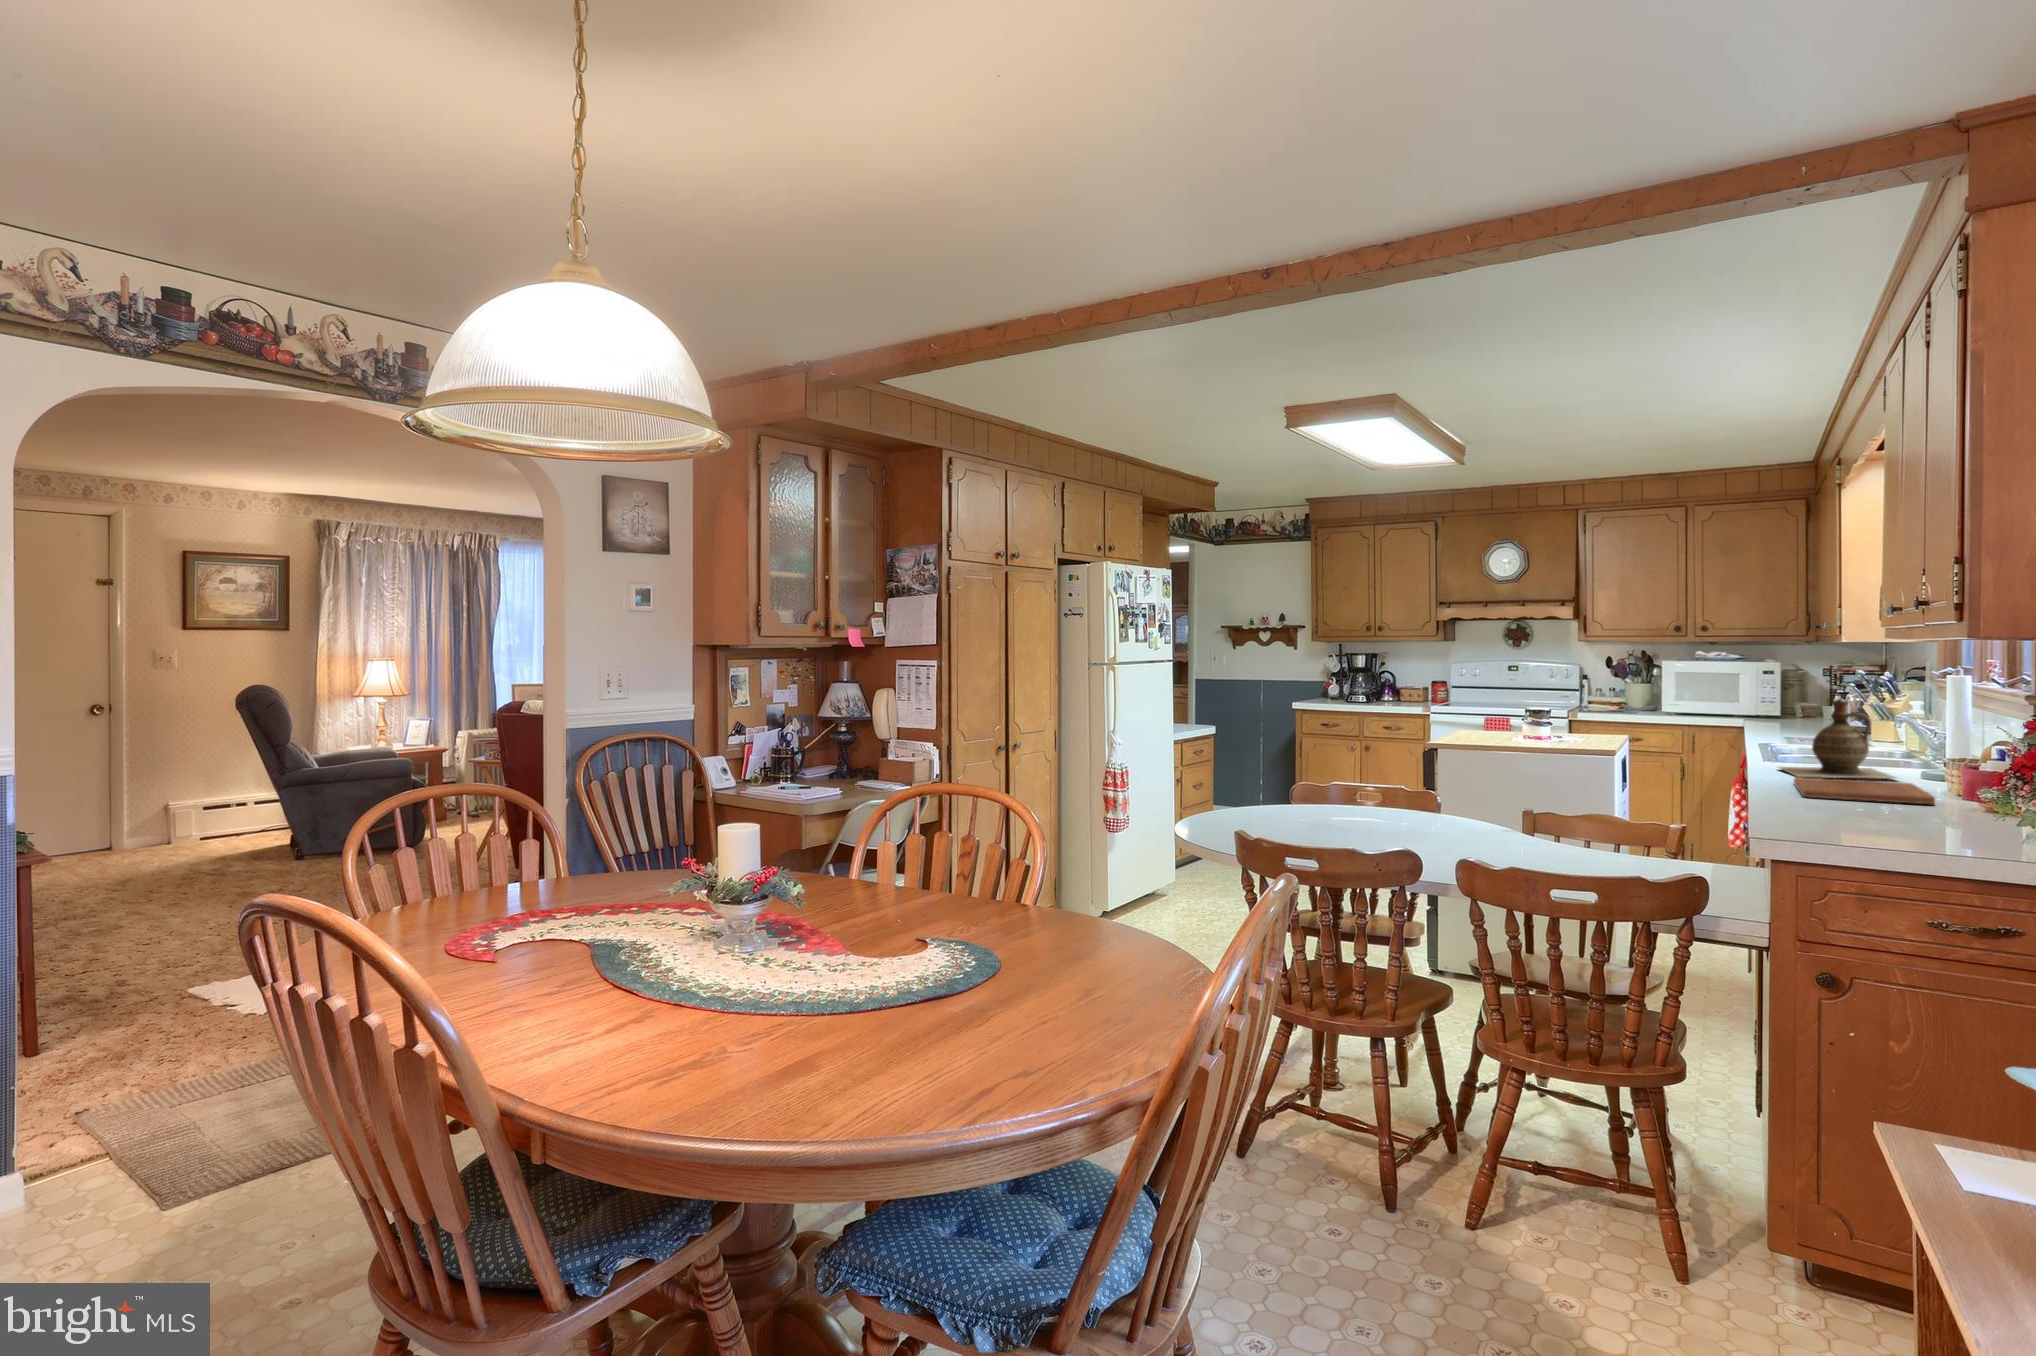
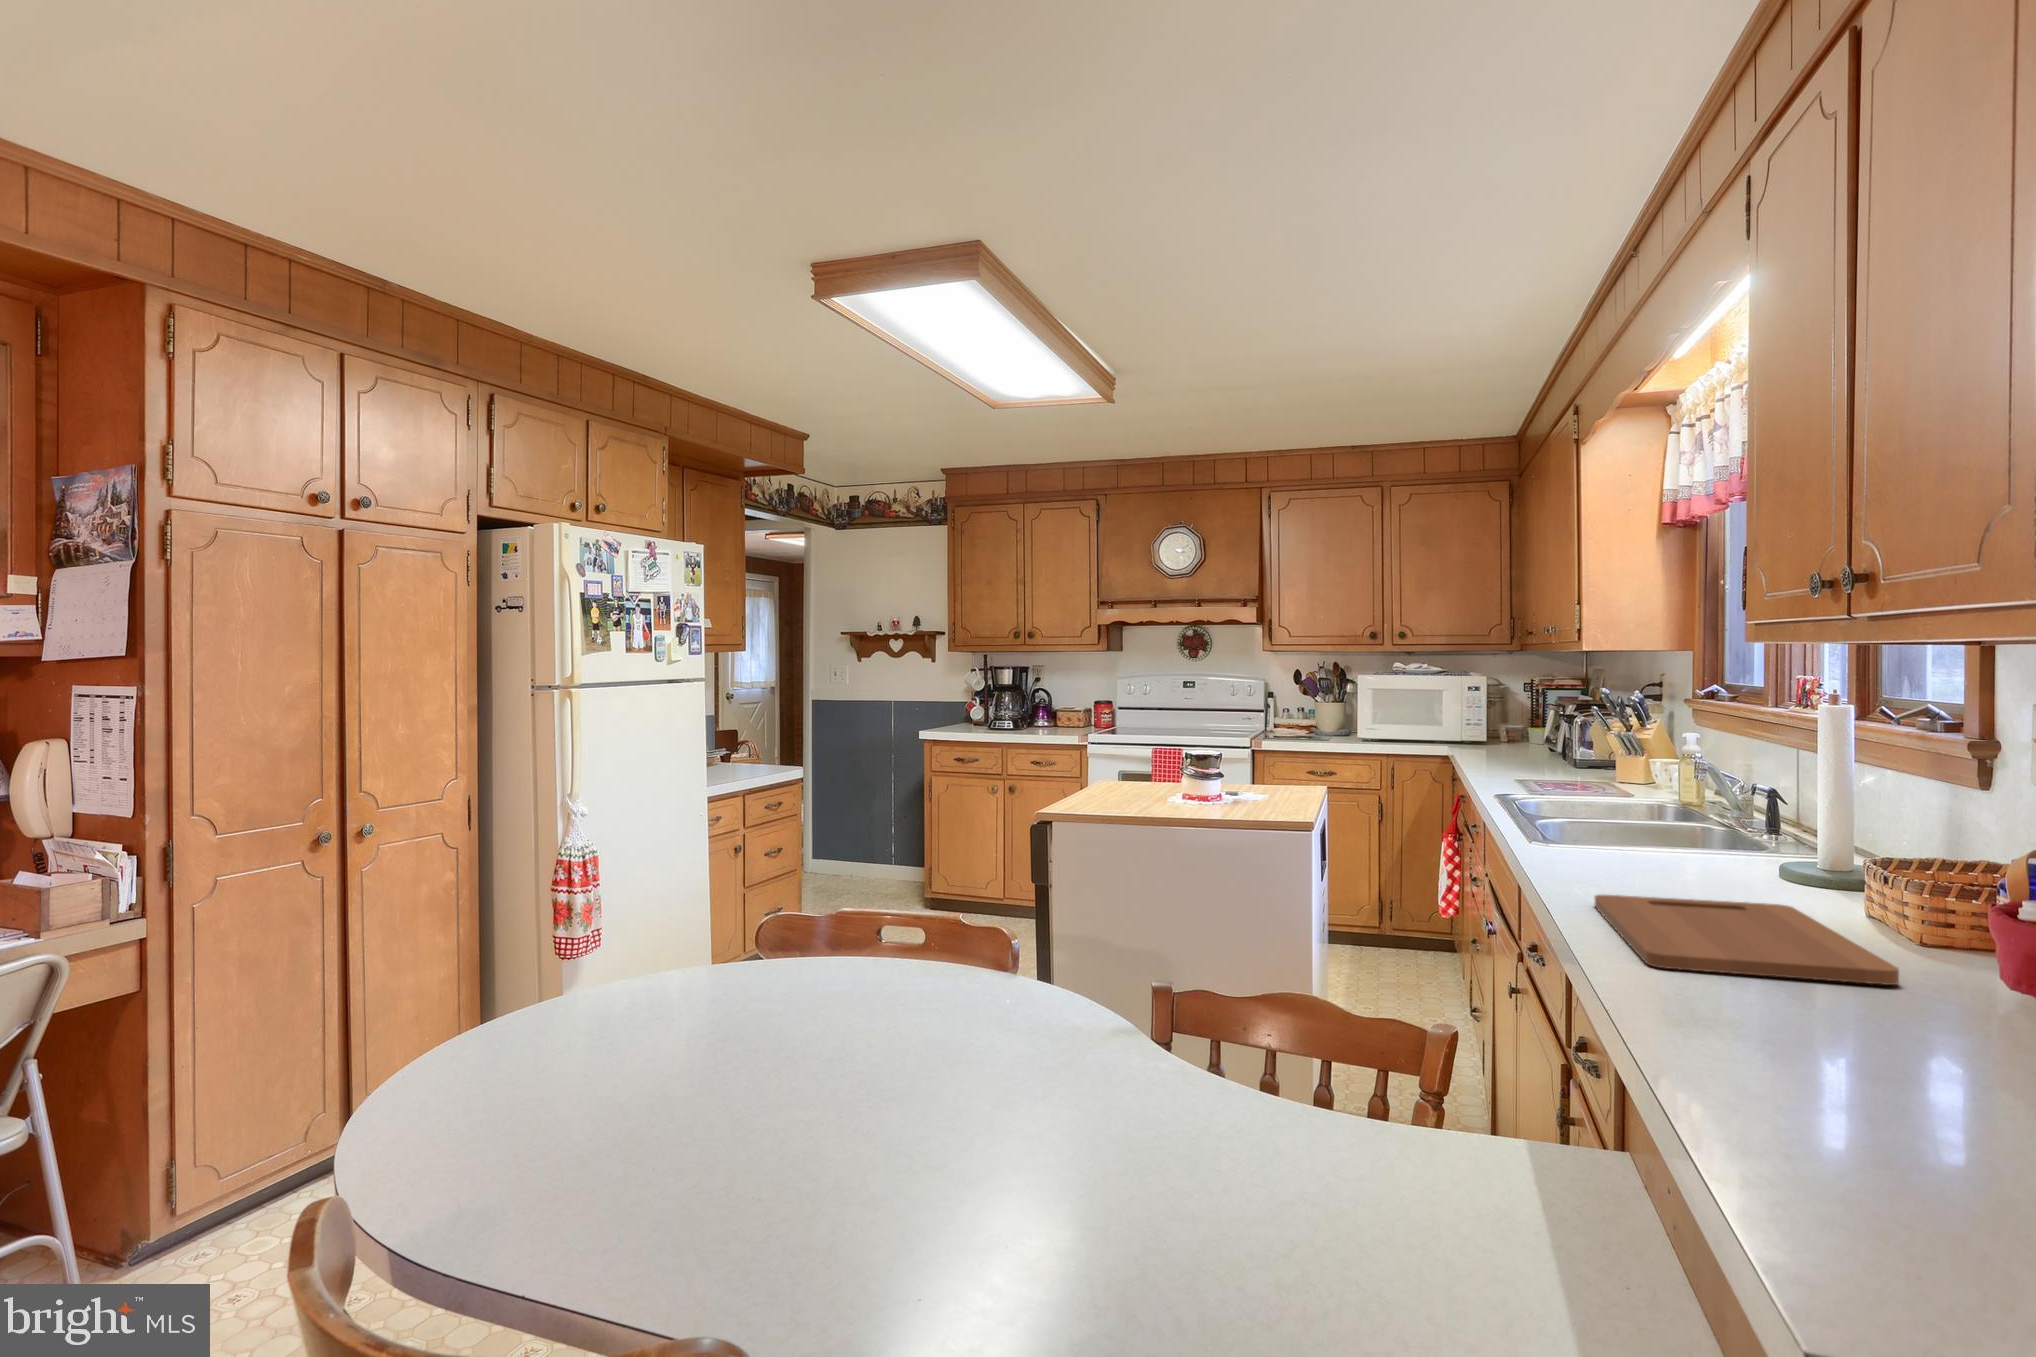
ceramic jug: present [1780,700,1895,779] -> none [1540,746,1744,883]

